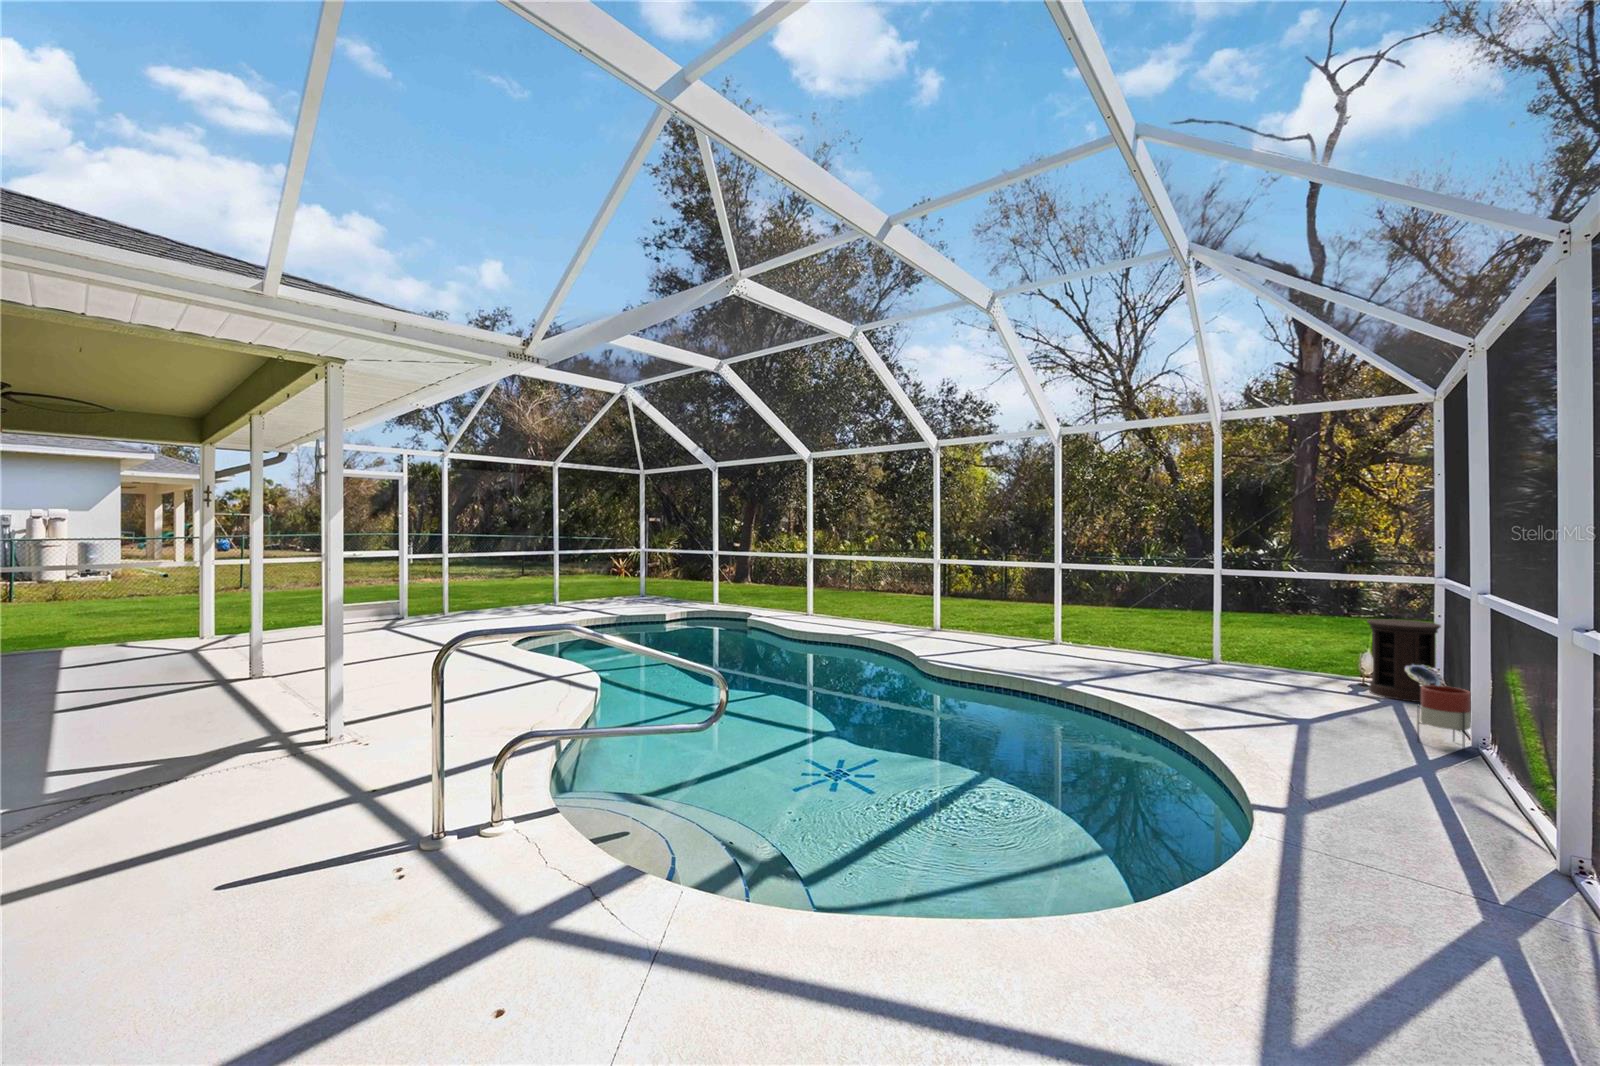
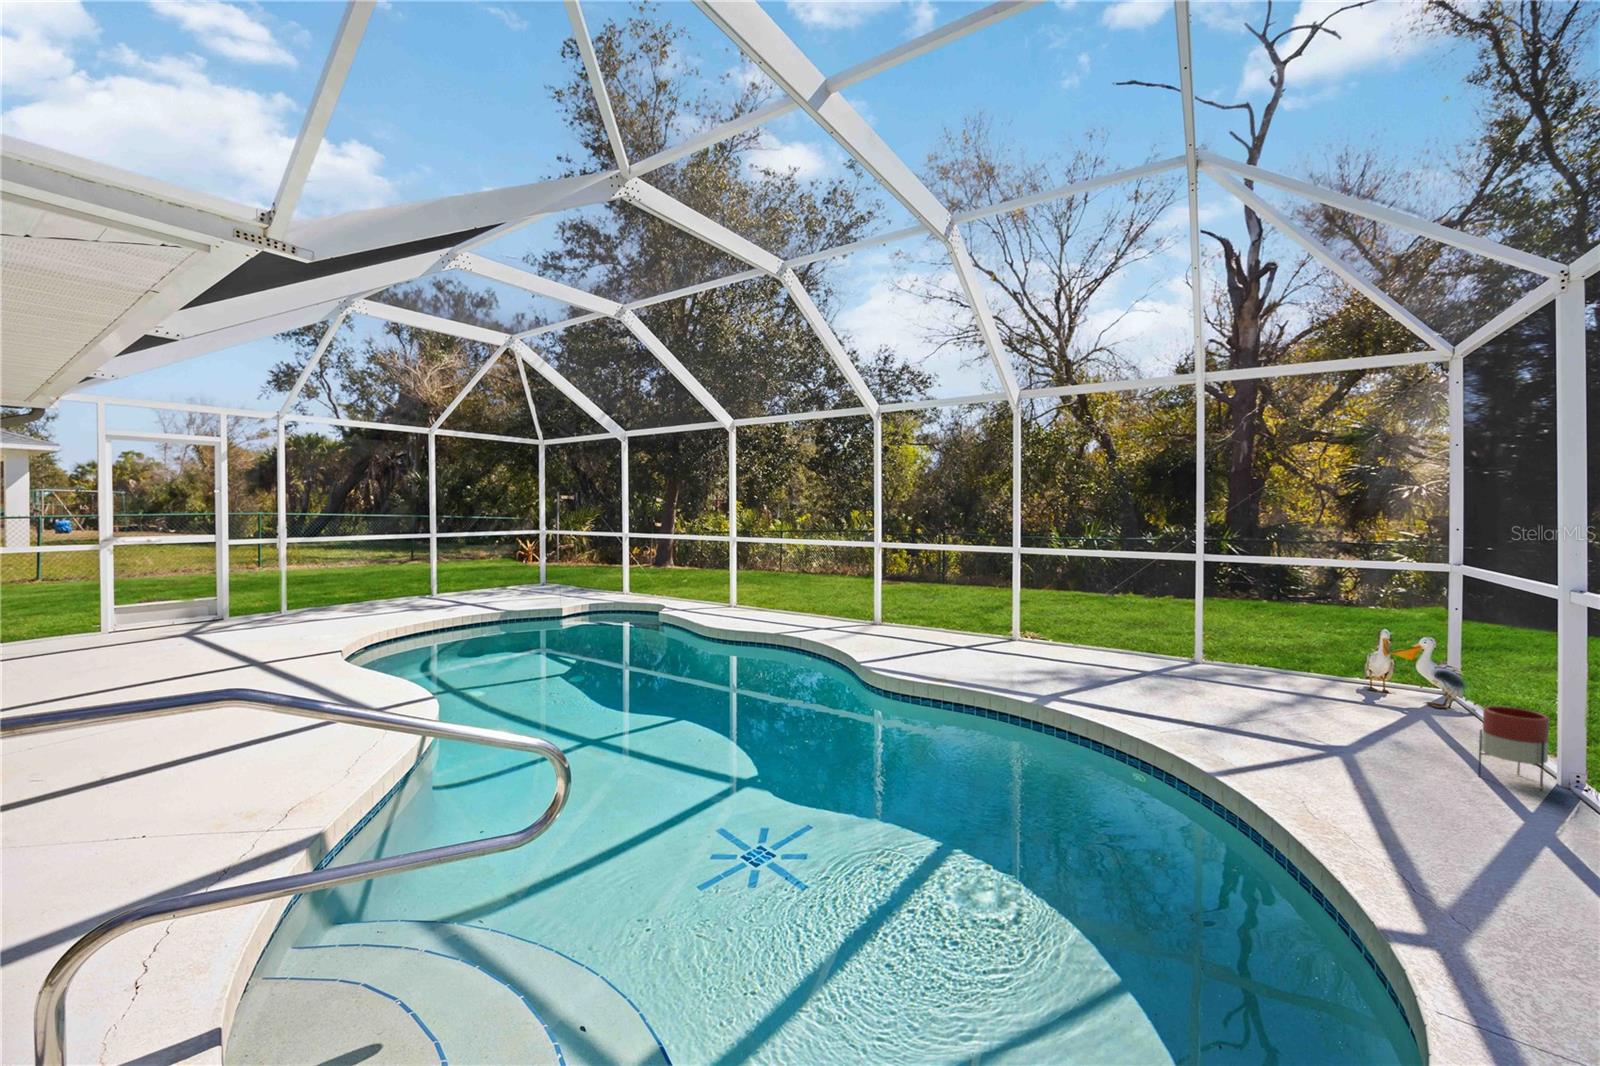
side table: present [1367,619,1441,702] -> none [1374,615,1461,712]

